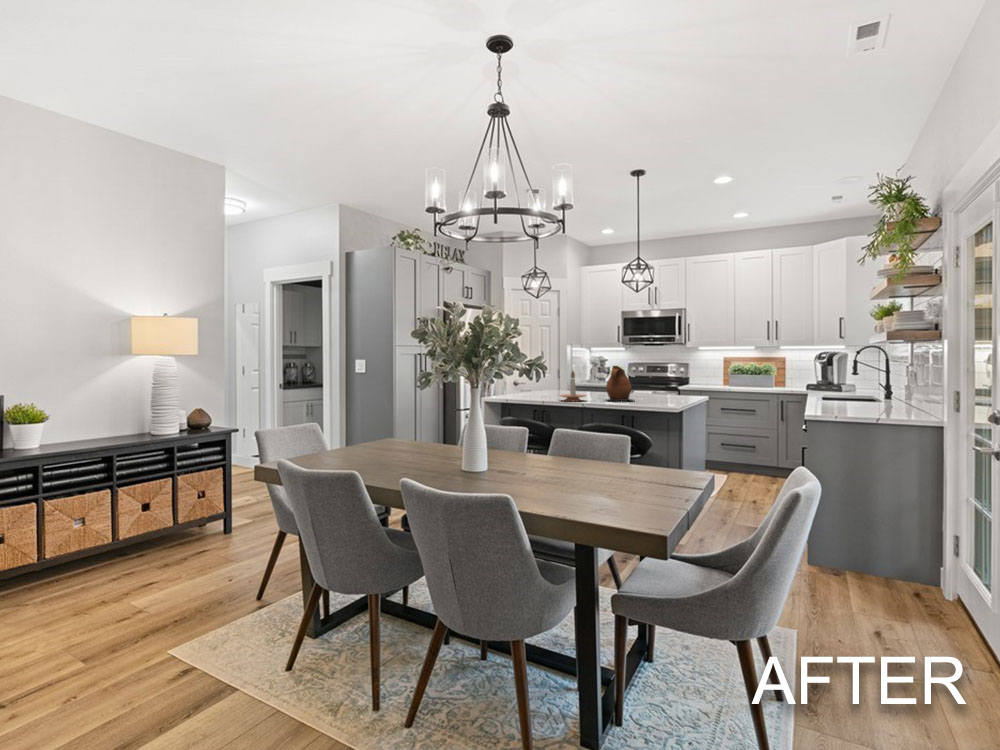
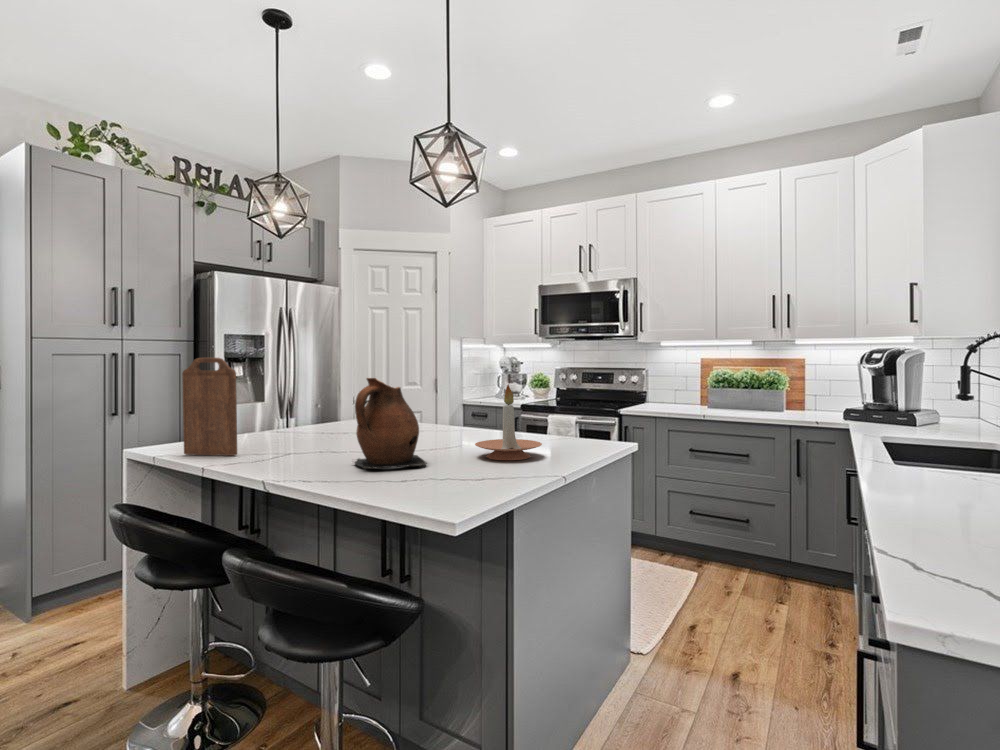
cutting board: none [518,357,543,400] -> present [182,358,237,456]
candle holder: present [559,371,587,401] -> present [475,384,542,460]

